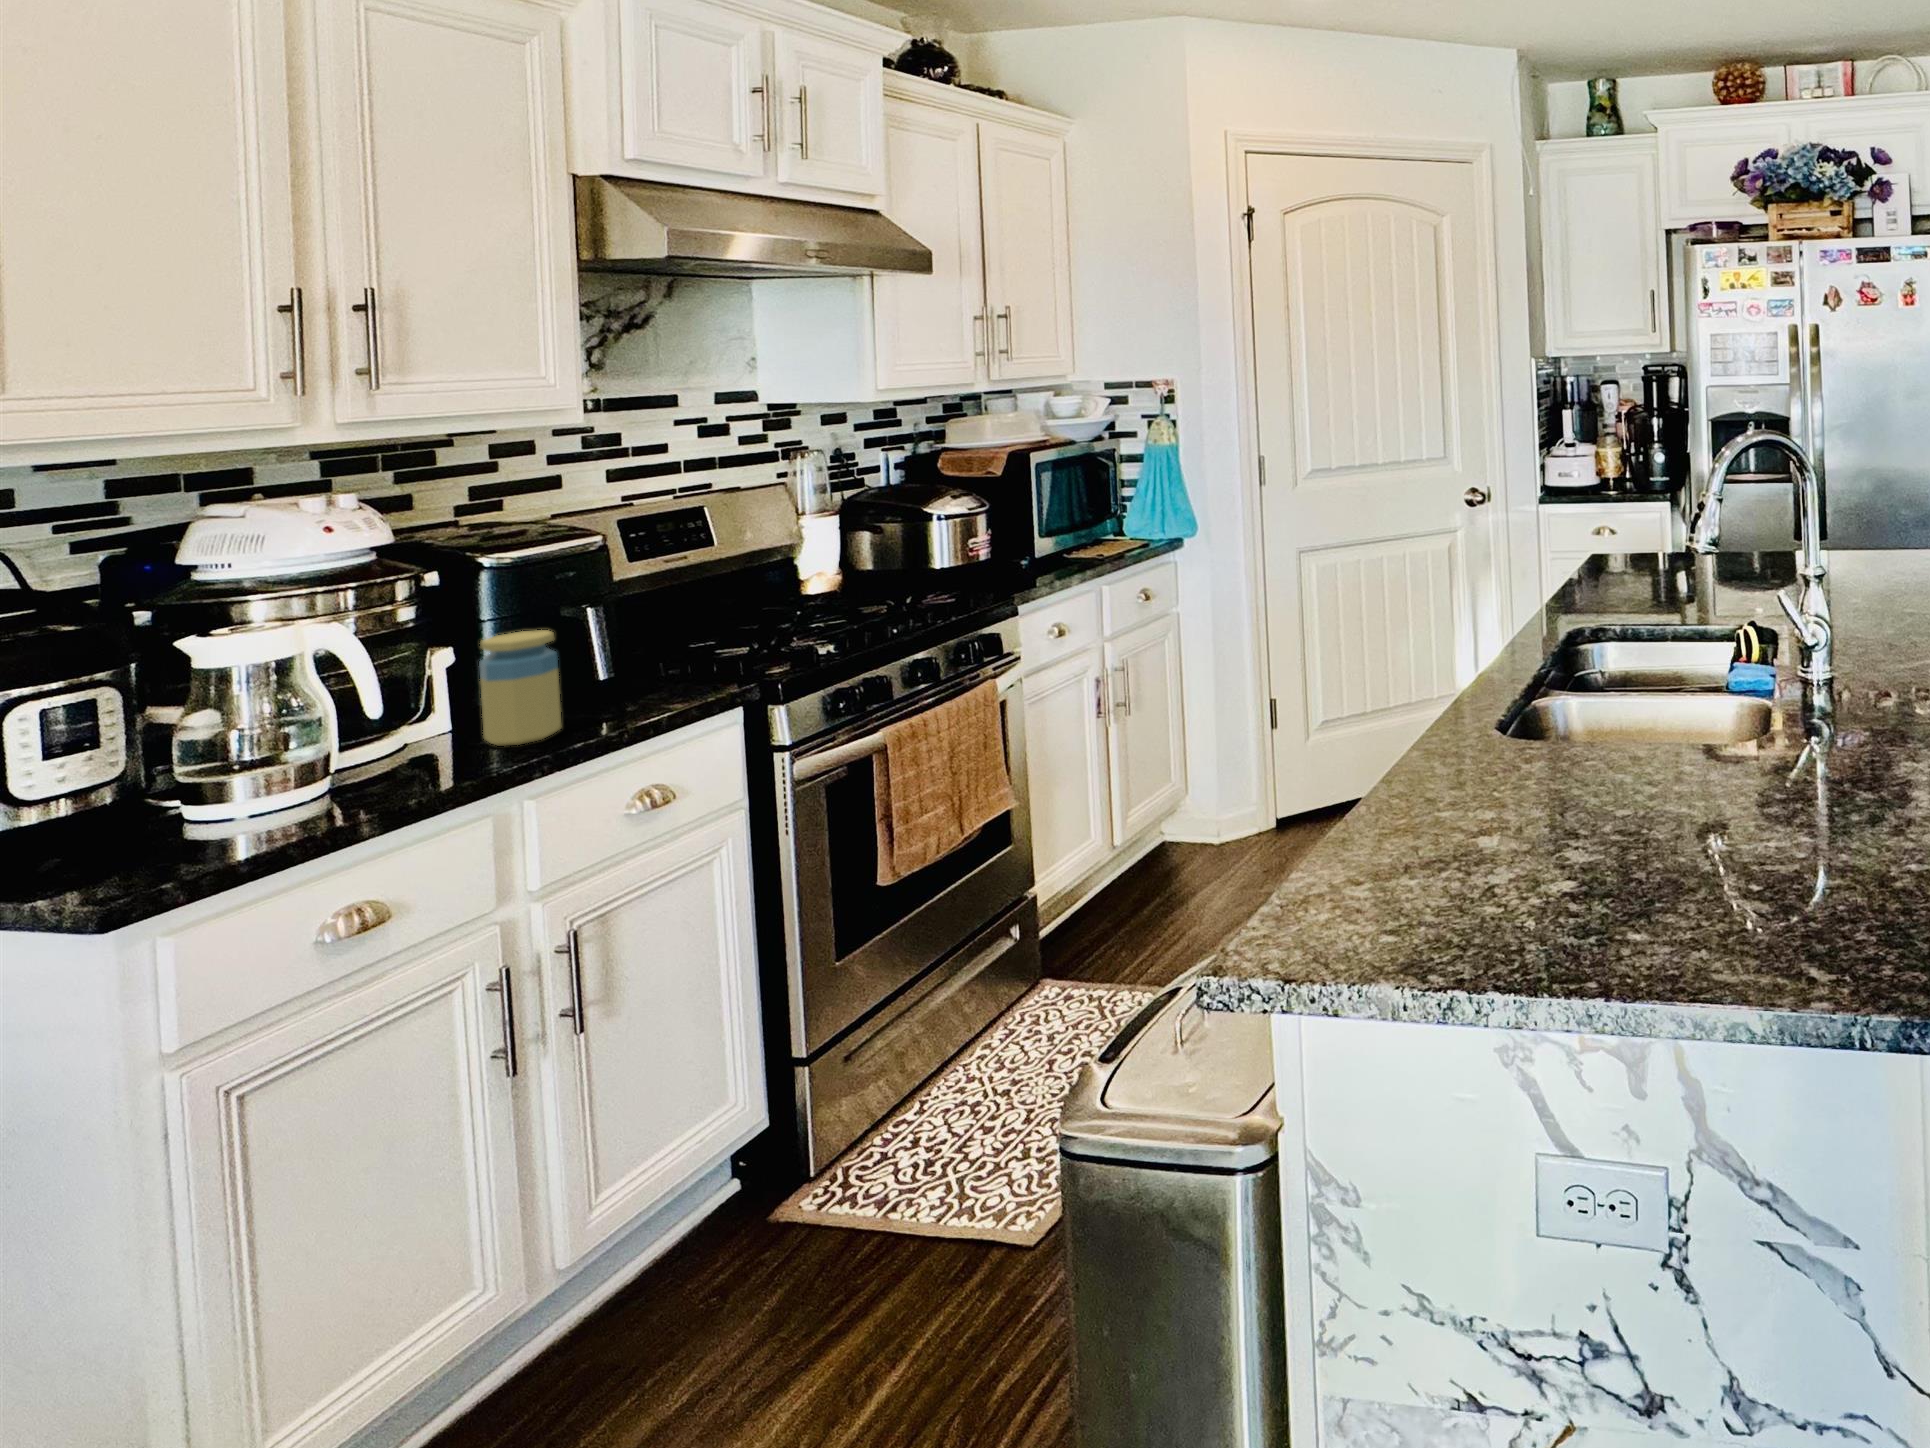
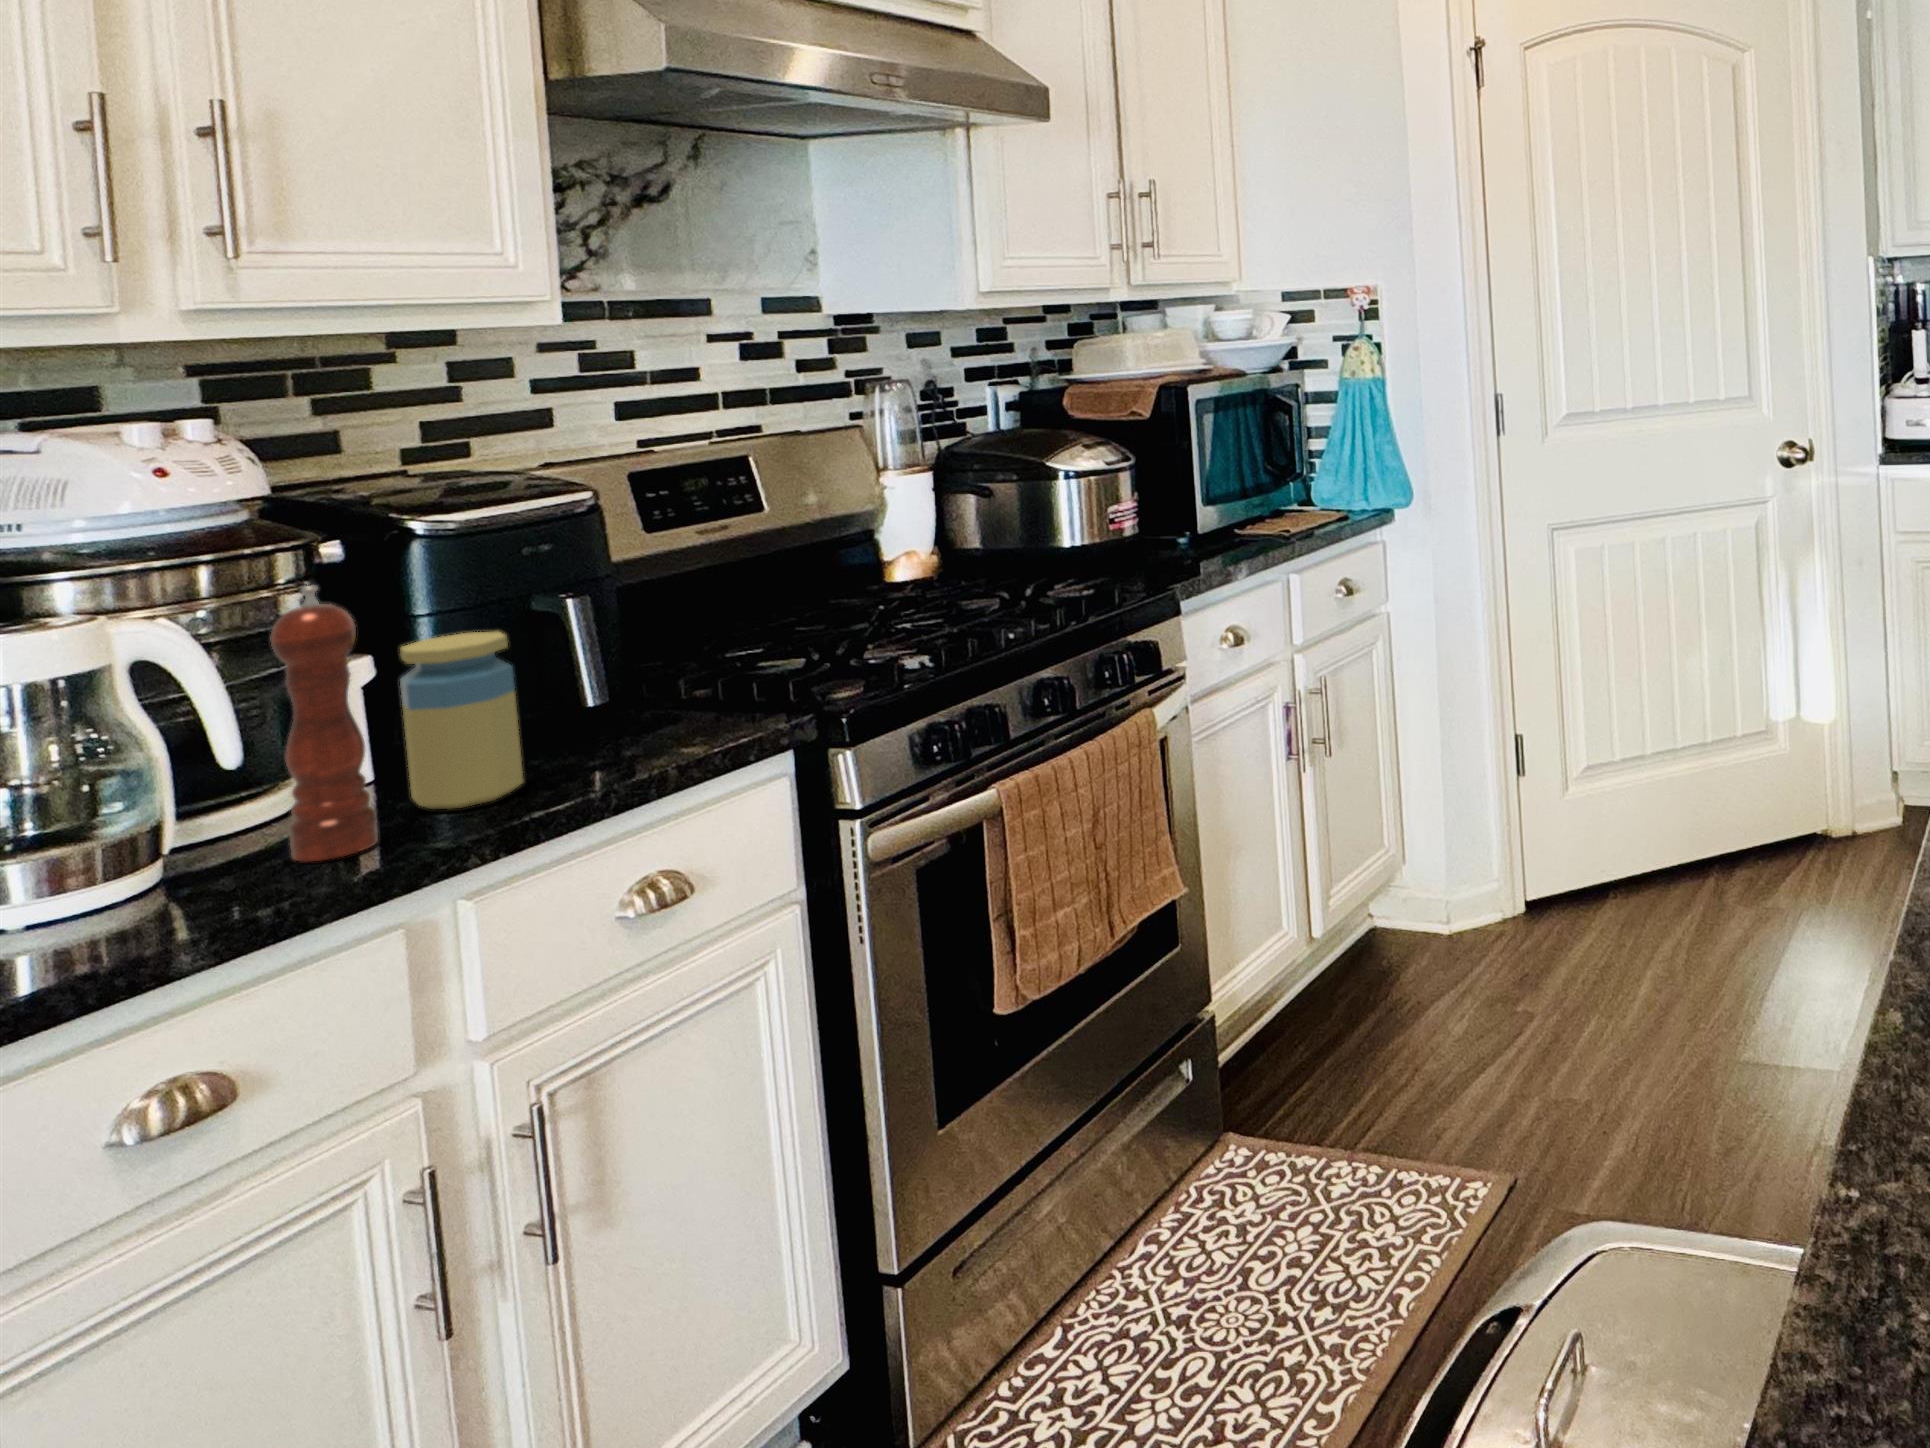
pepper mill: none [403,602,468,778] -> present [271,586,378,862]

